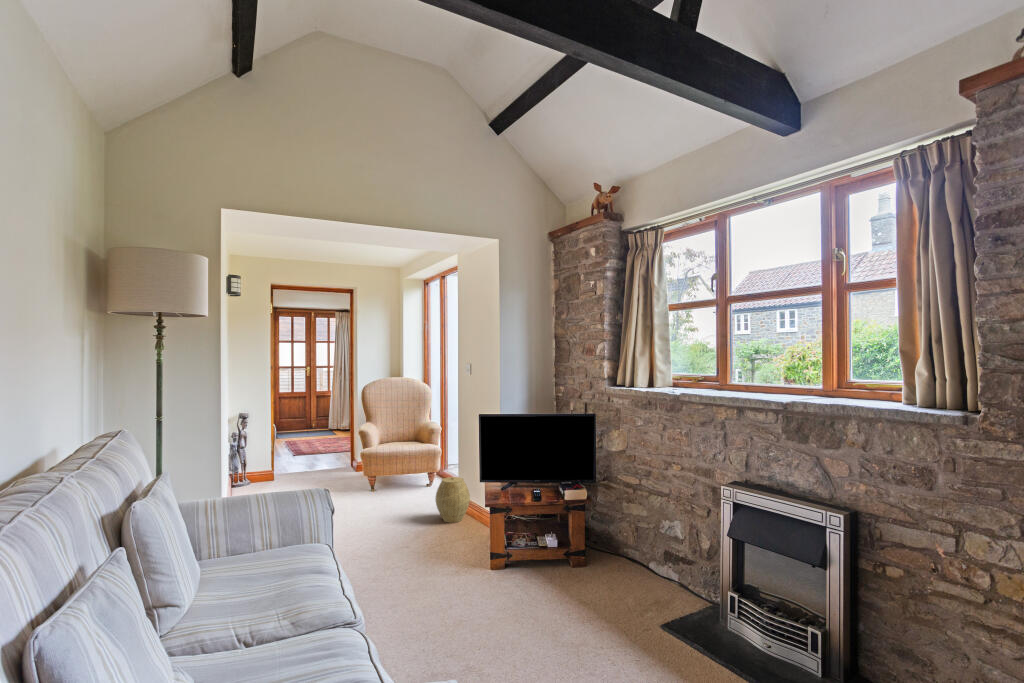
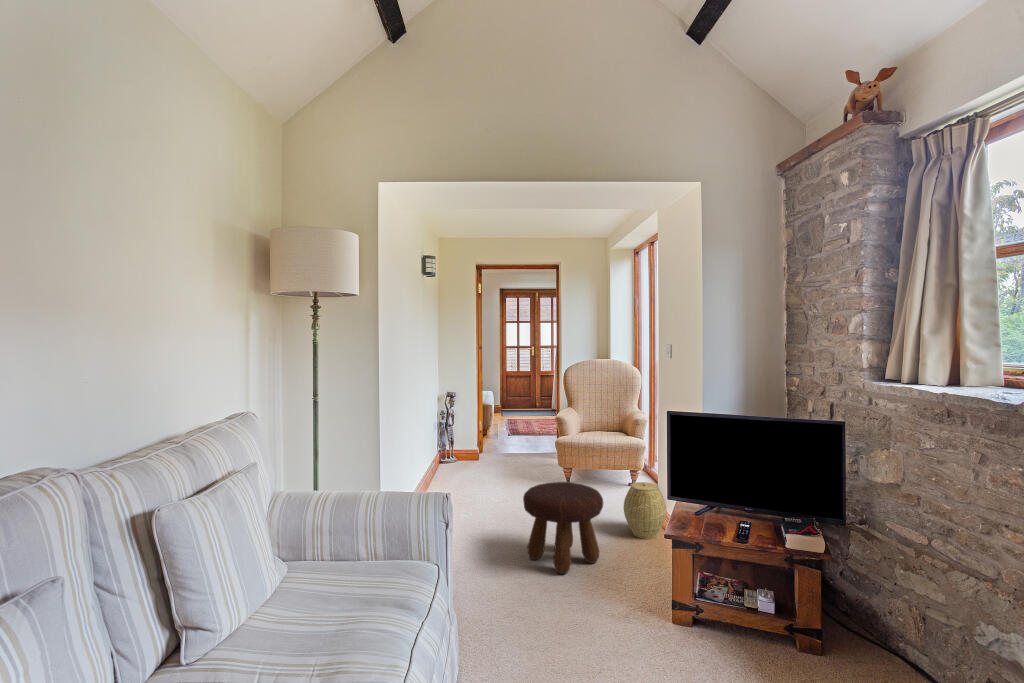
footstool: none [358,482,427,556] -> present [523,482,603,574]

